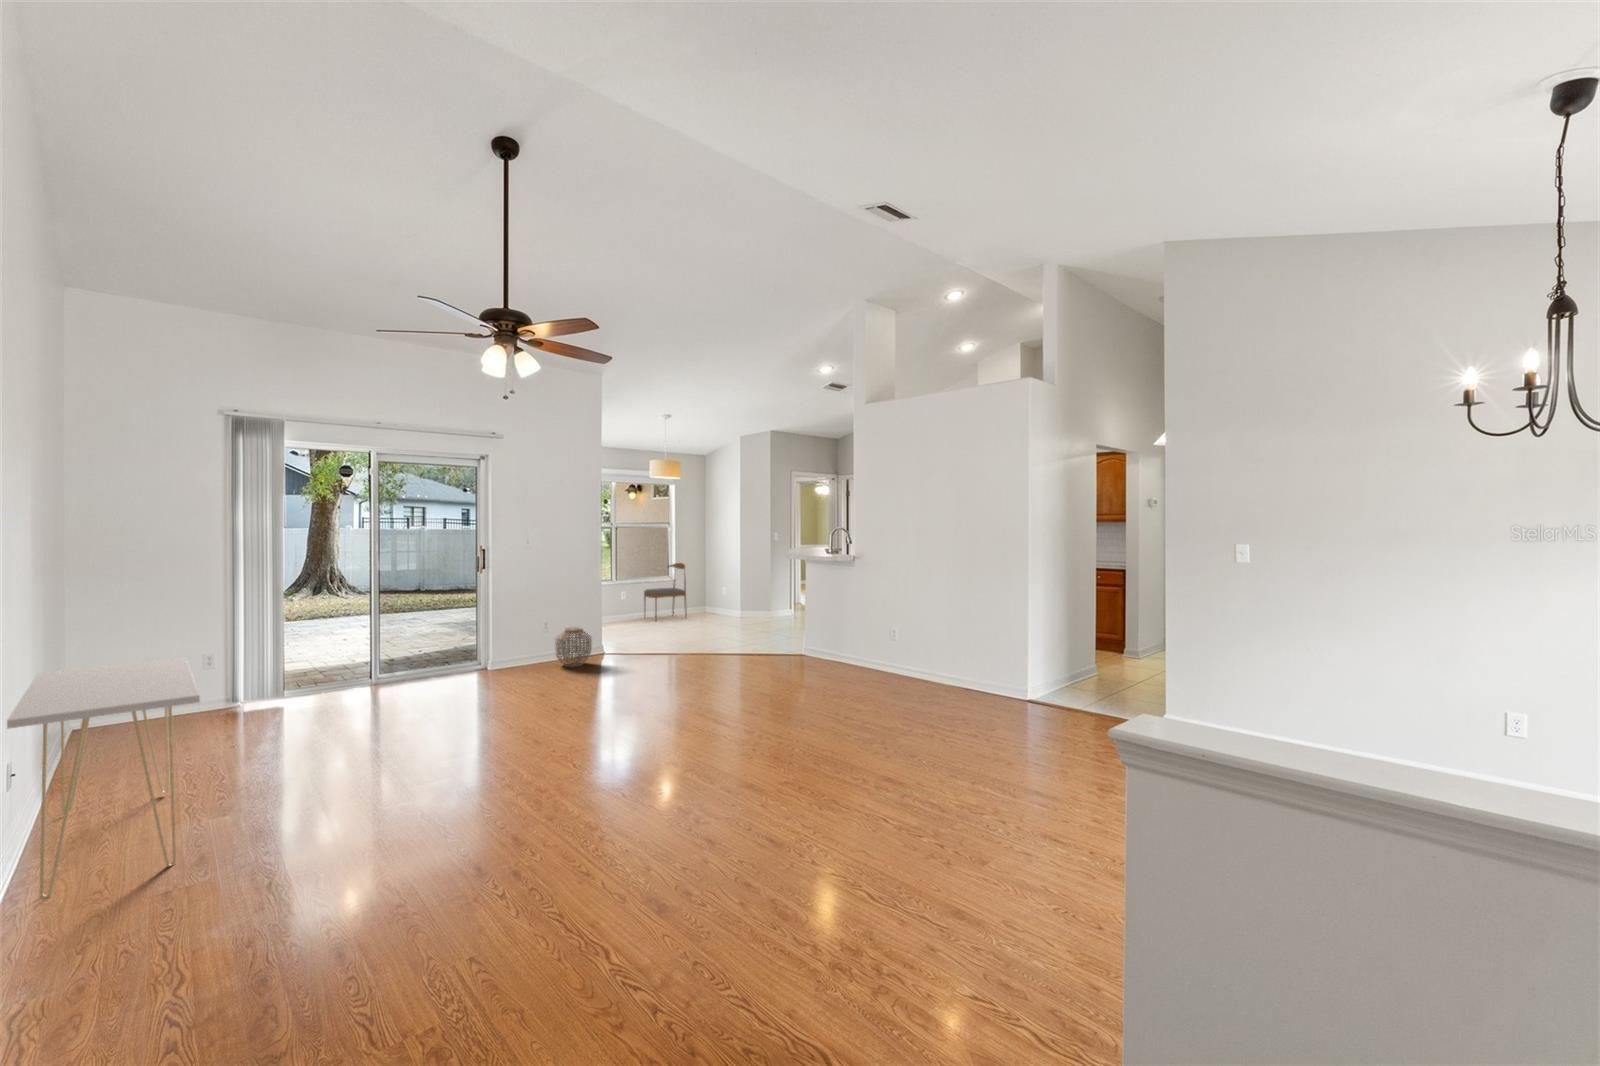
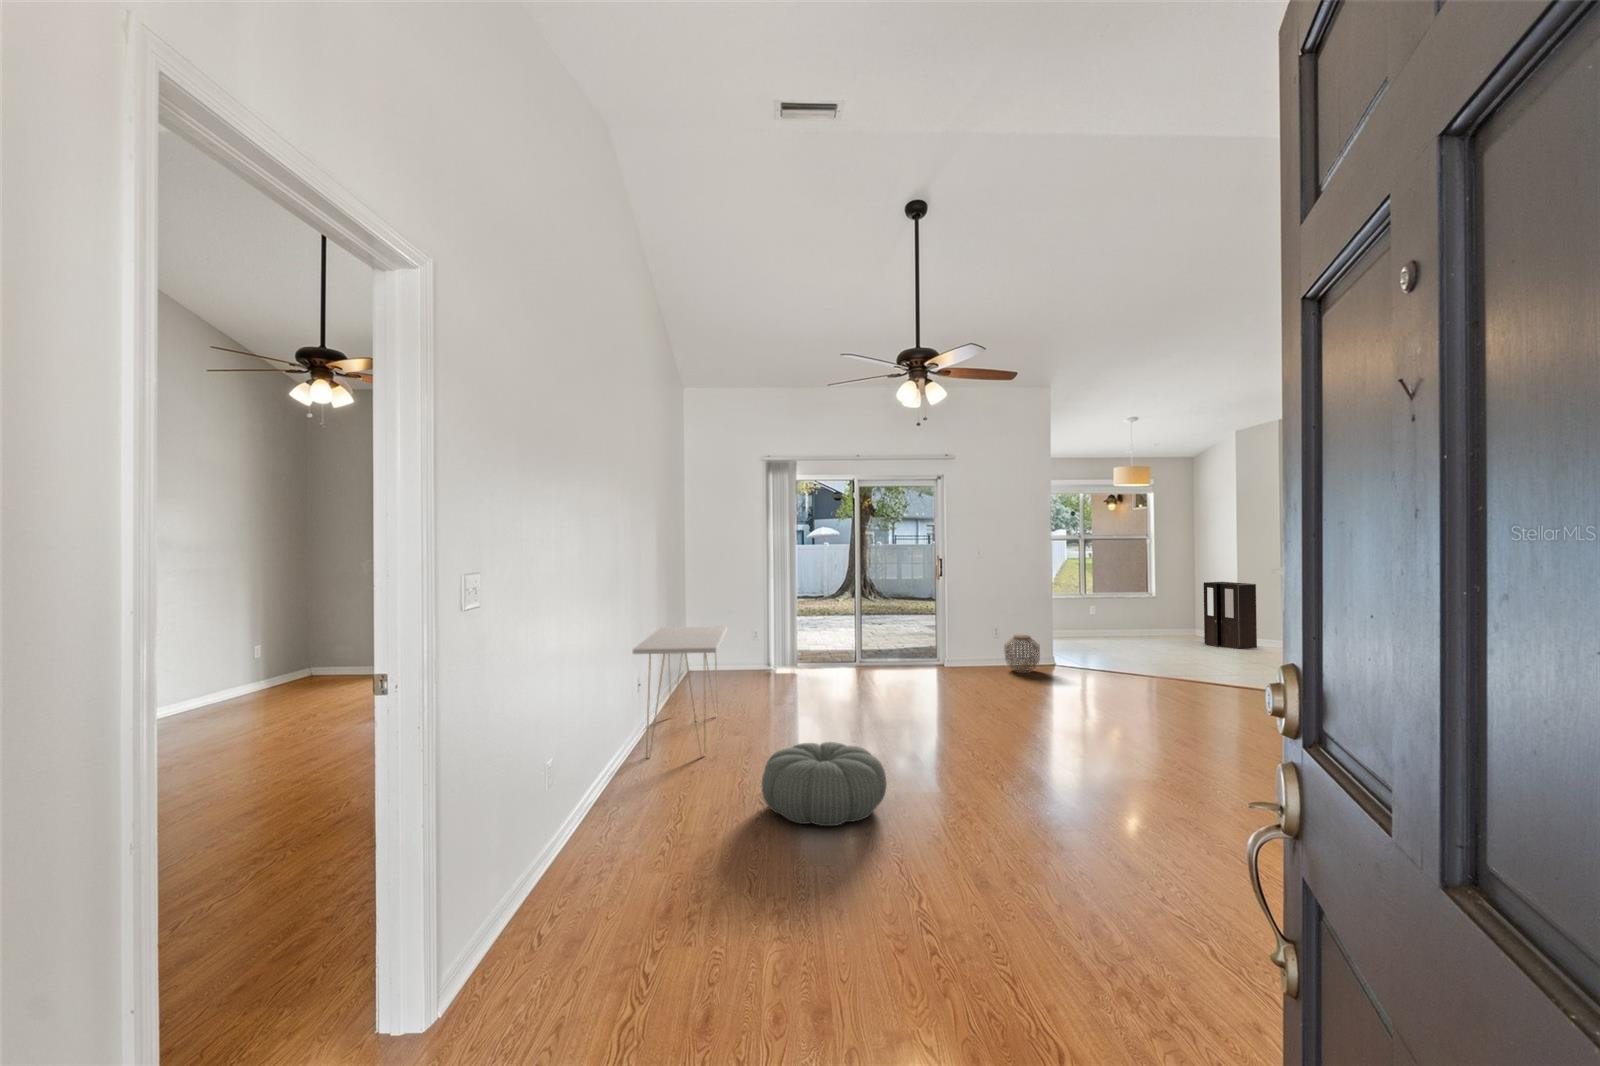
dining chair: present [644,563,687,616] -> none [1122,577,1173,641]
cabinet: none [712,566,751,623] -> present [1204,582,1257,649]
pouf: none [325,792,511,917] -> present [762,742,887,826]

